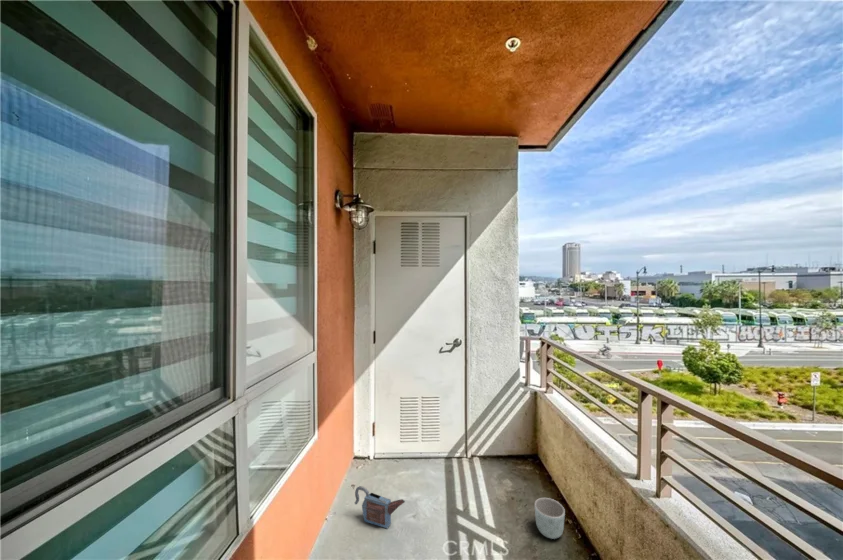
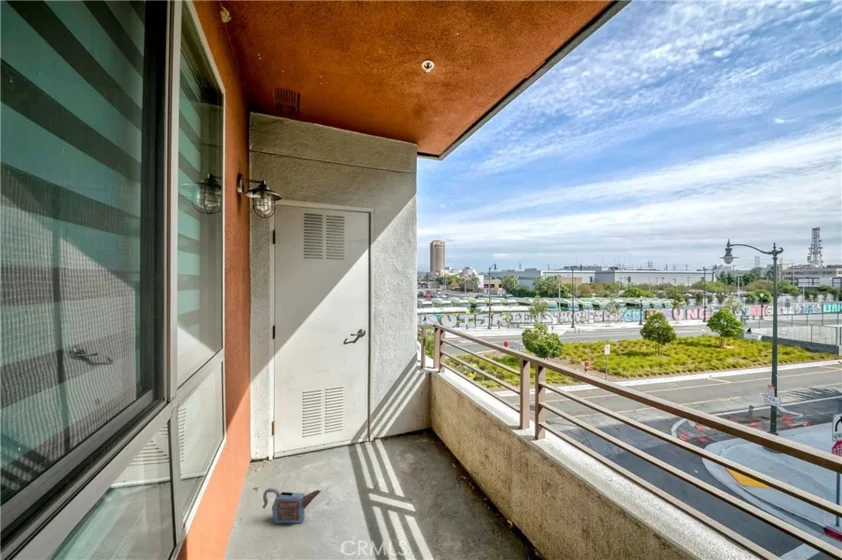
planter: present [535,498,565,539] -> none [436,459,460,491]

